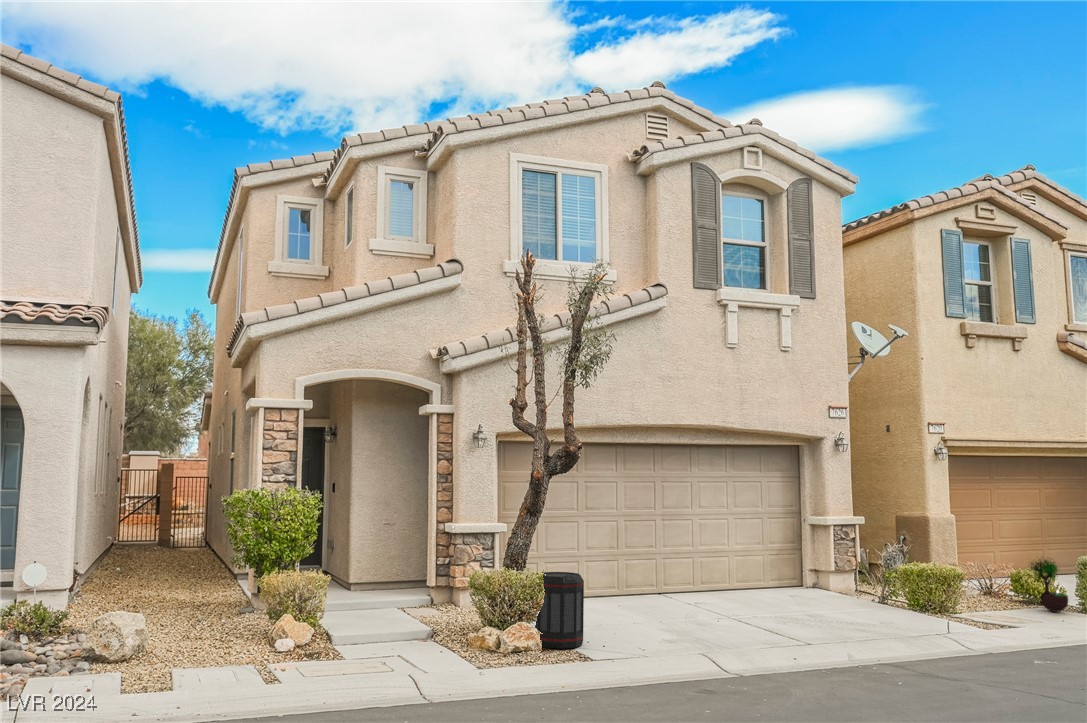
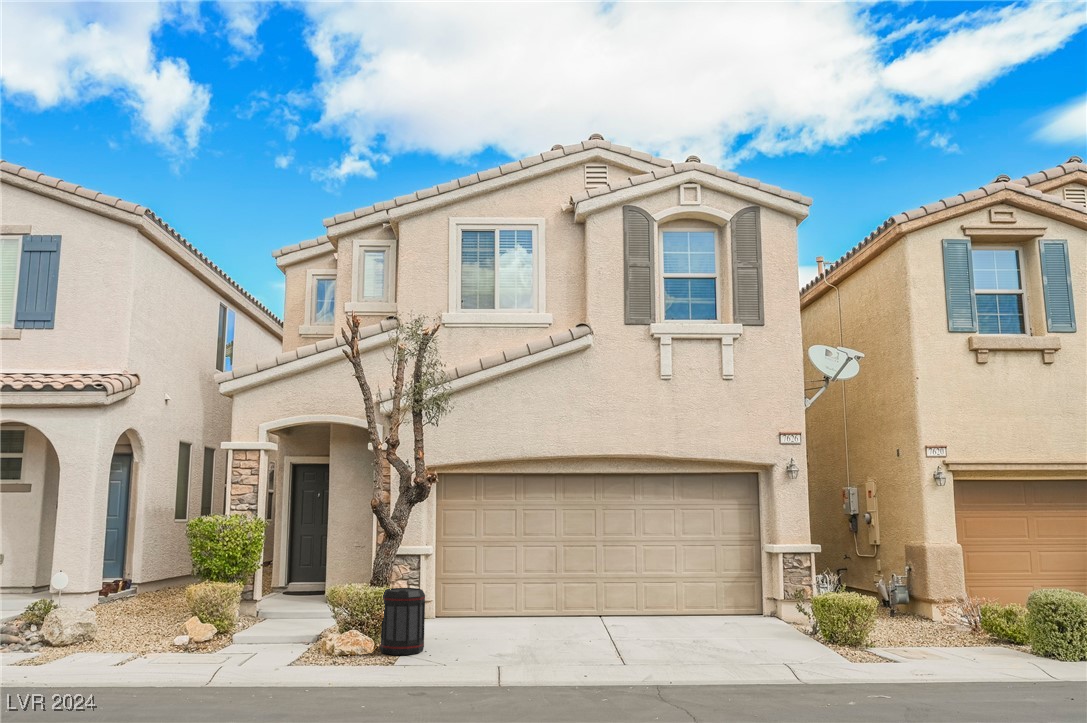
potted tree: present [1030,559,1068,612] -> none [982,587,1028,653]

